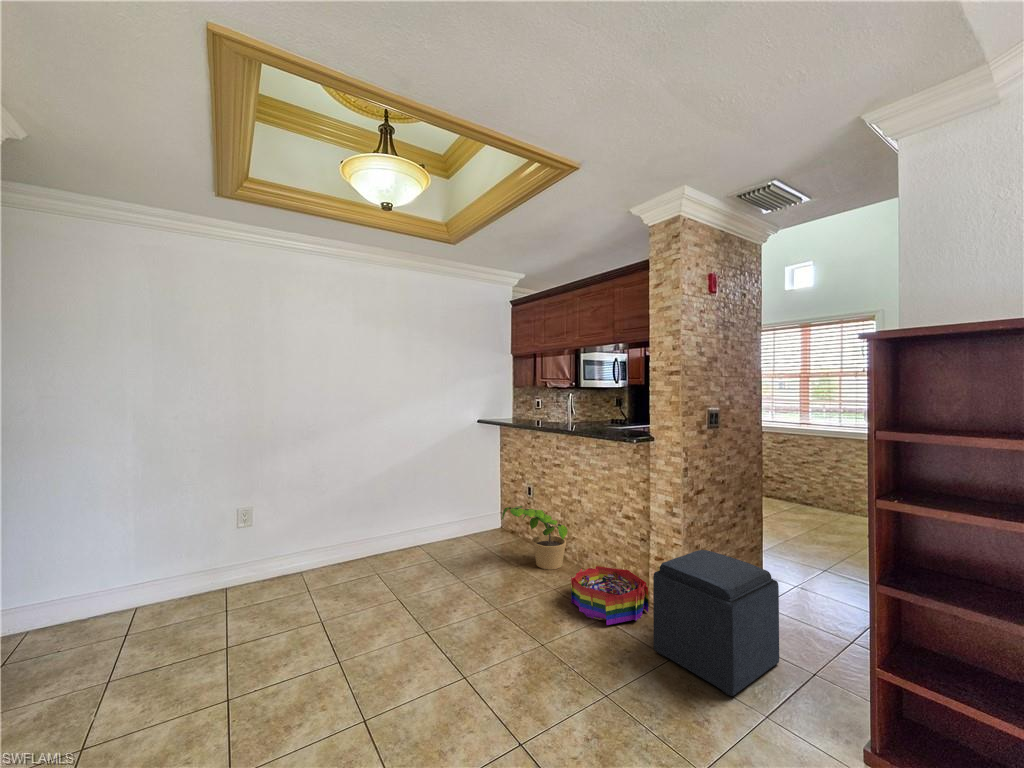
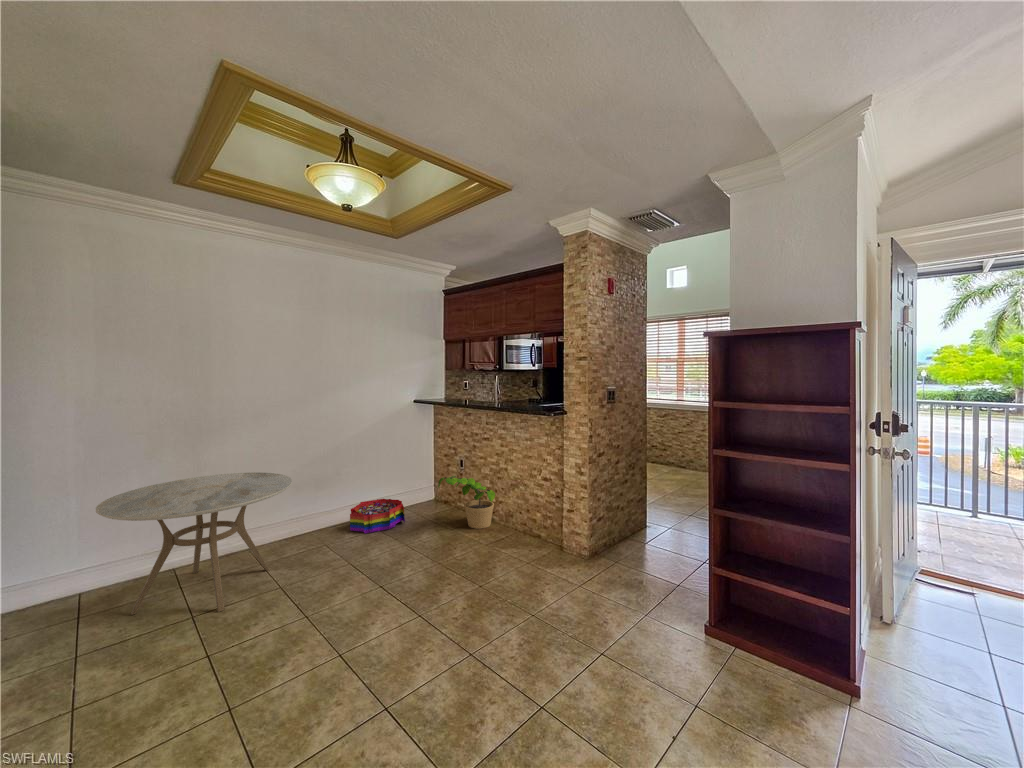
dining table: none [159,491,346,641] -> present [96,472,292,615]
ottoman: present [653,550,779,696] -> none [567,500,658,605]
storage bin: present [571,566,648,625] -> present [350,499,405,533]

